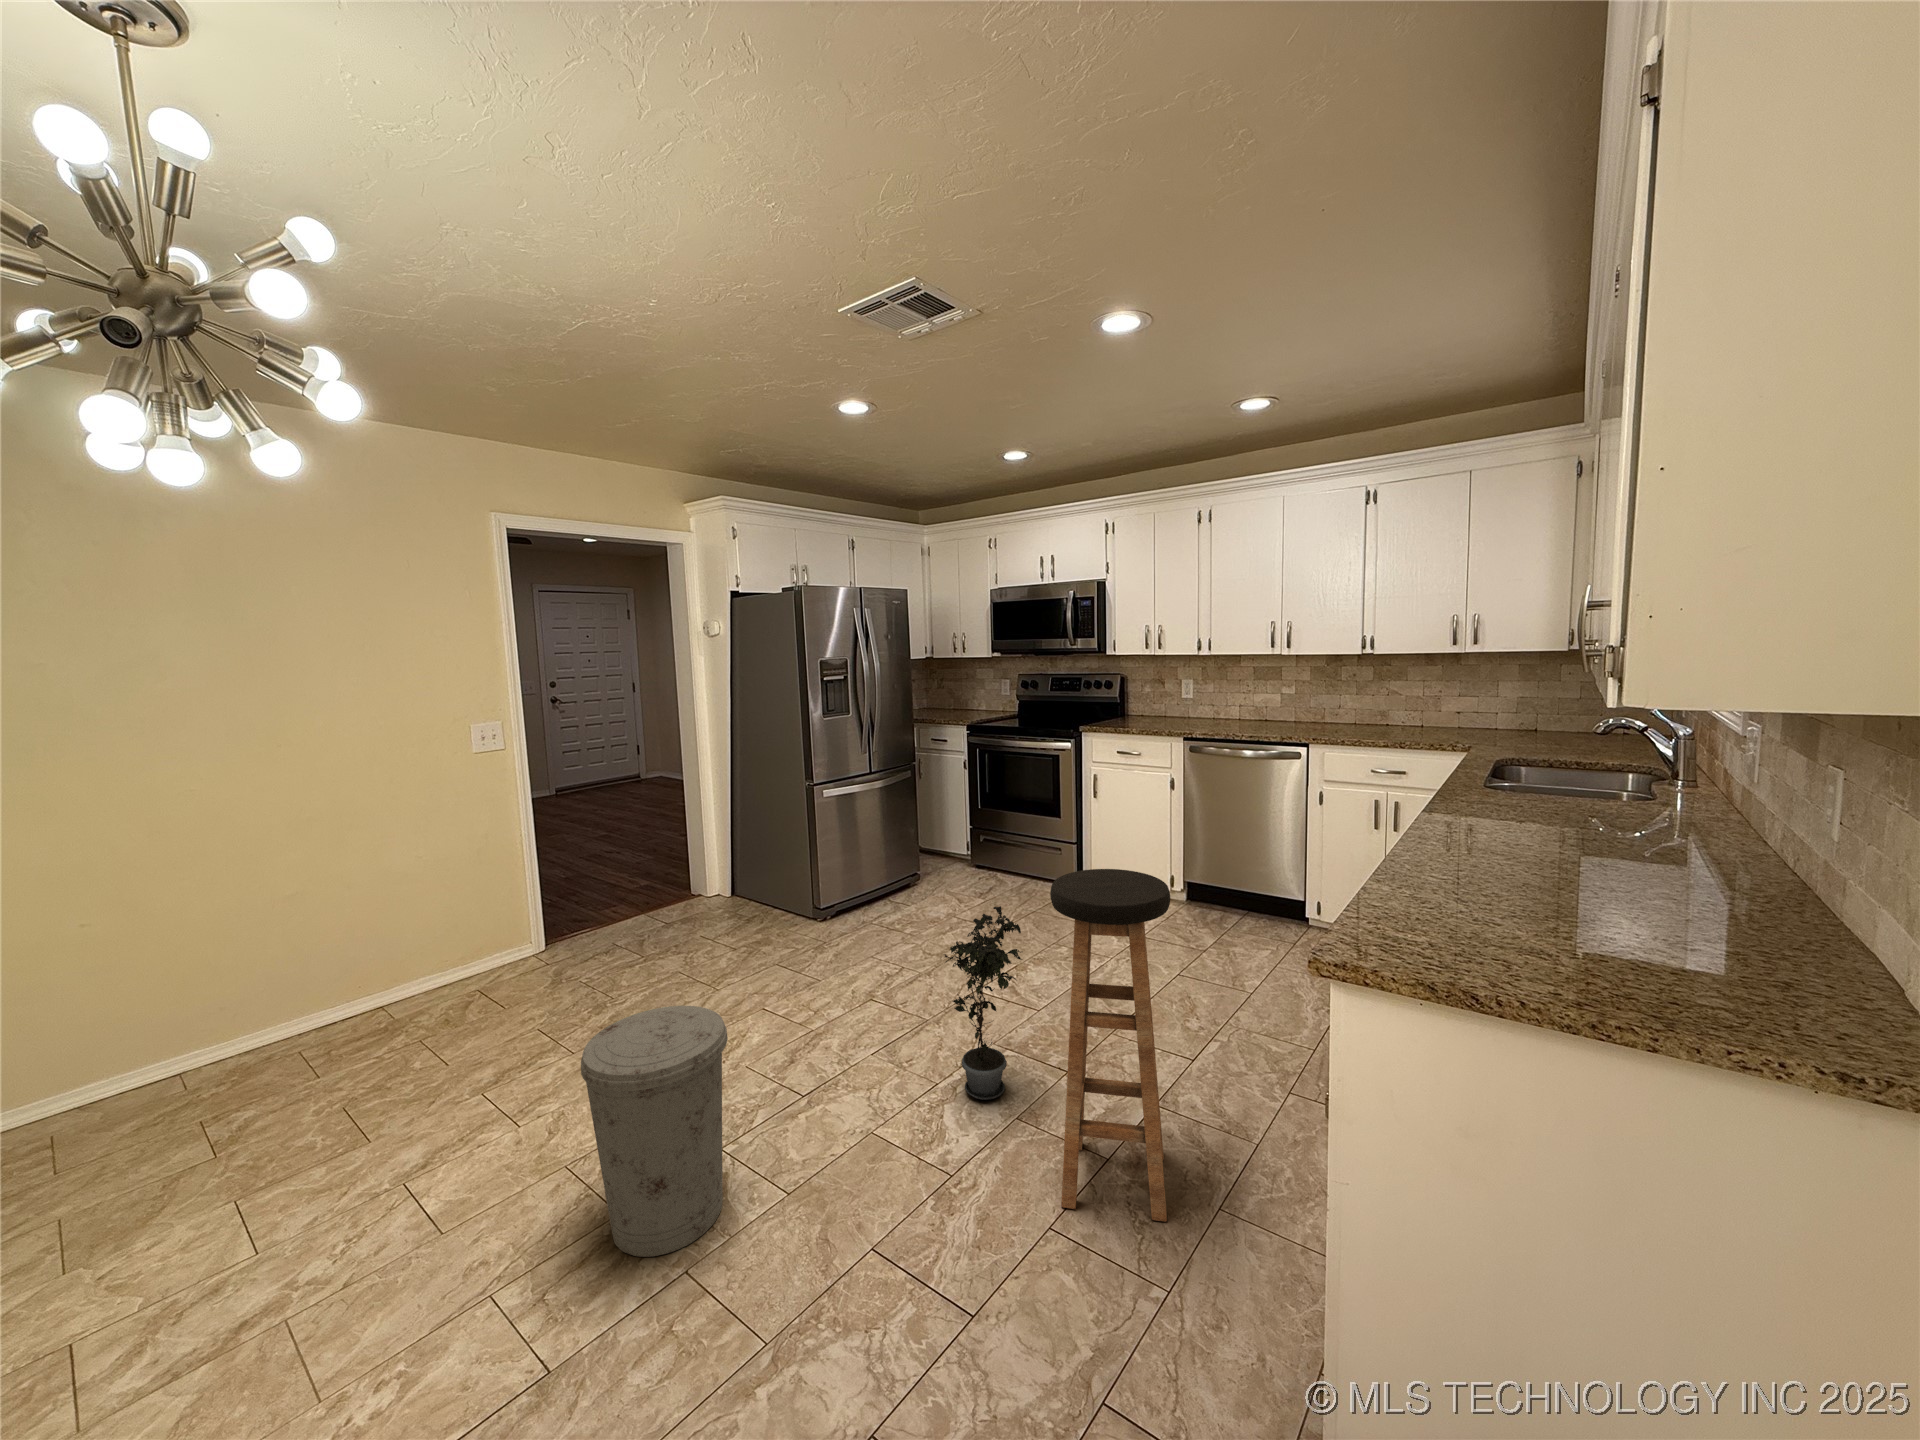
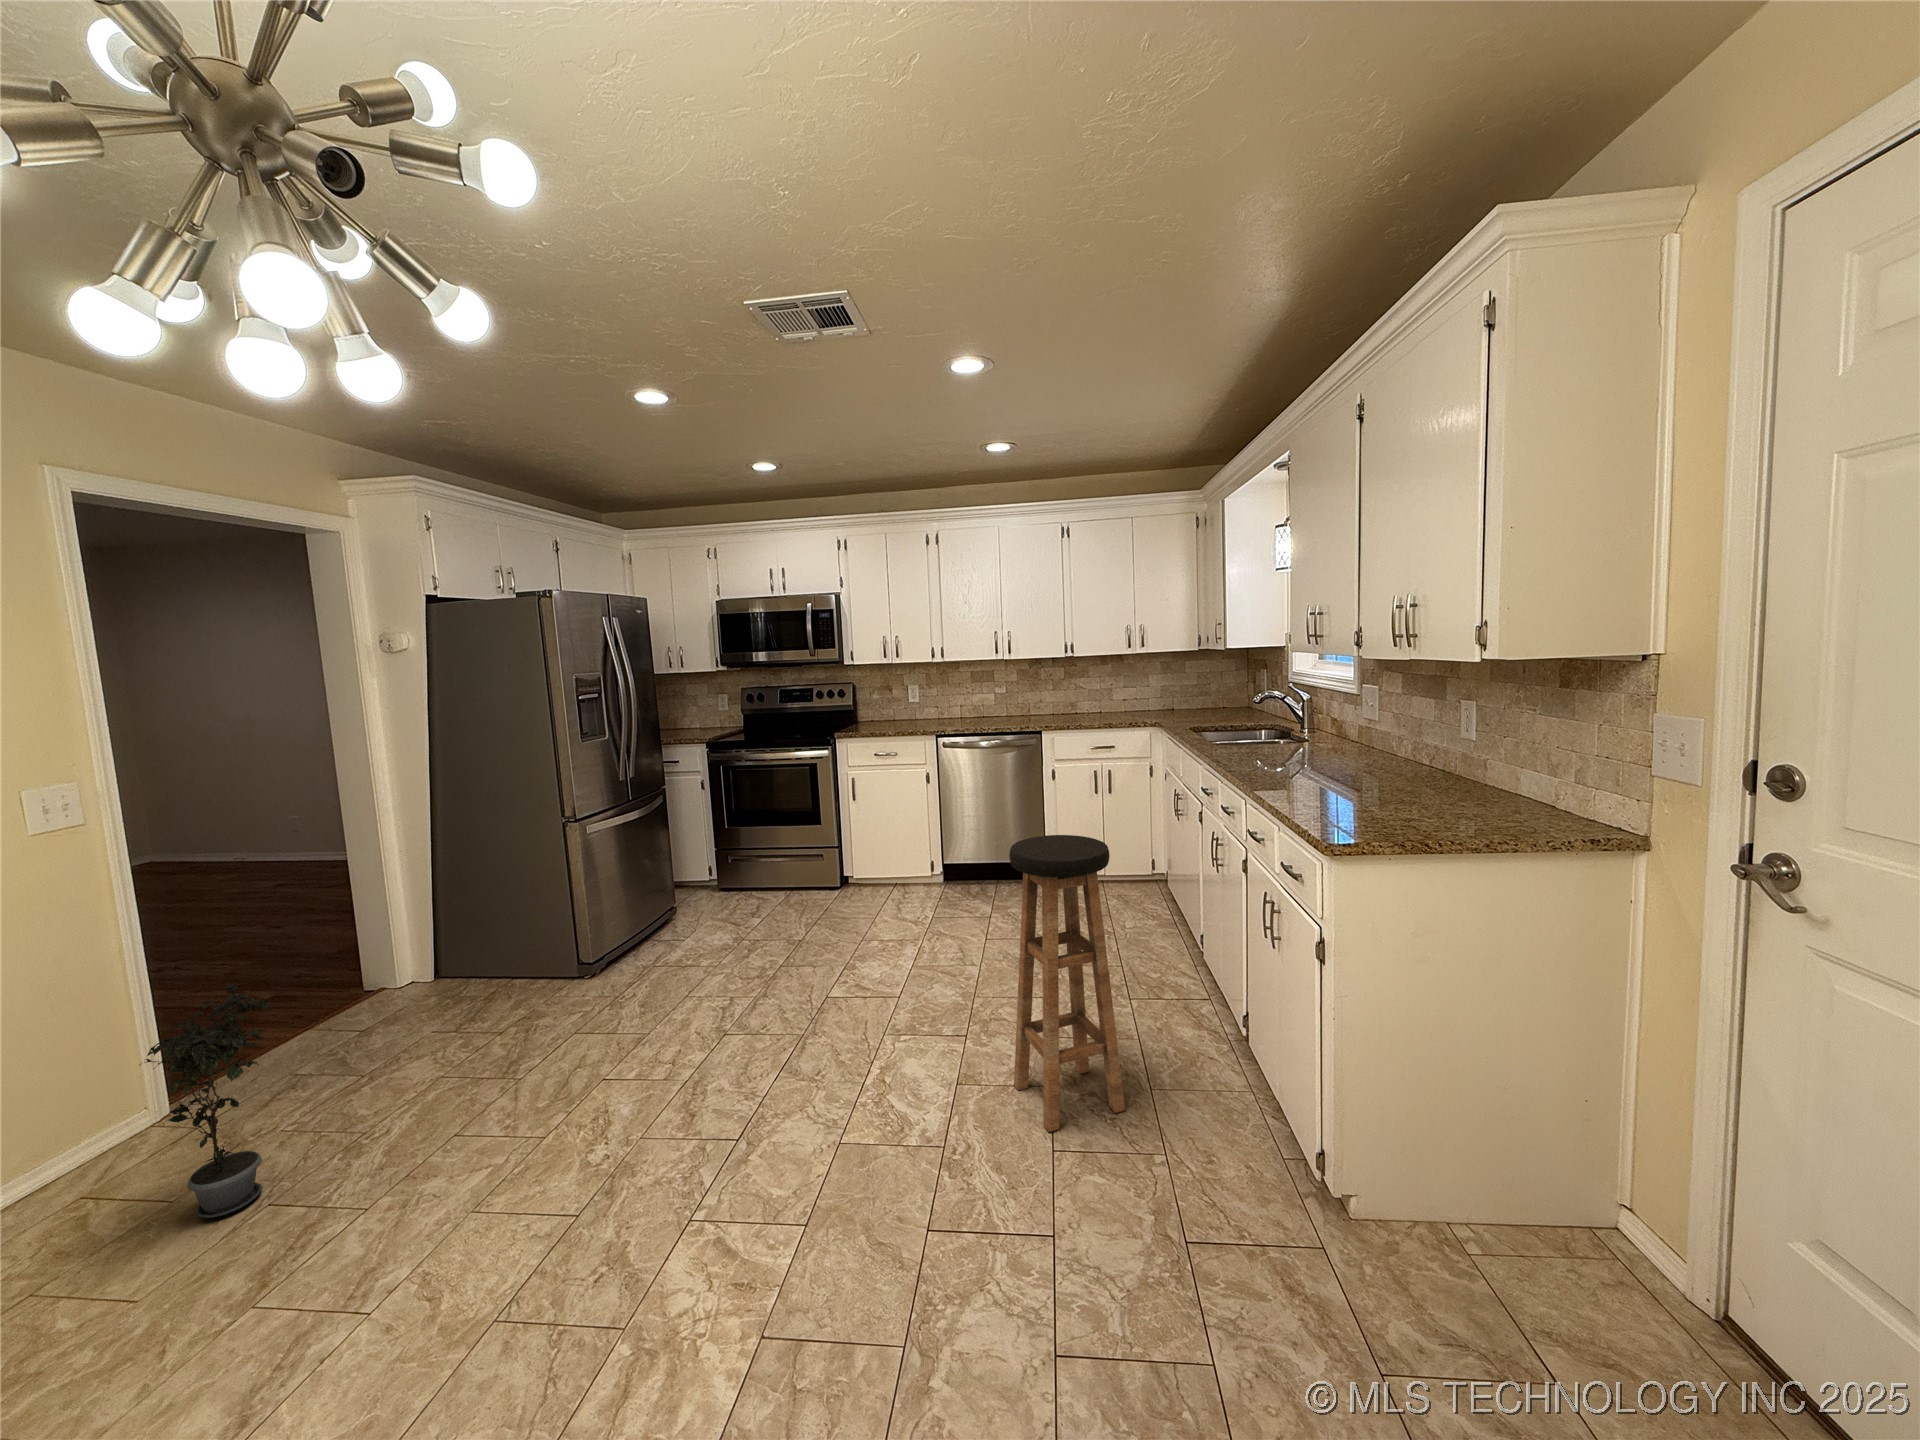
potted plant: present [944,906,1022,1100] -> present [140,984,271,1218]
trash can: present [581,1006,728,1257] -> none [582,1058,752,1362]

